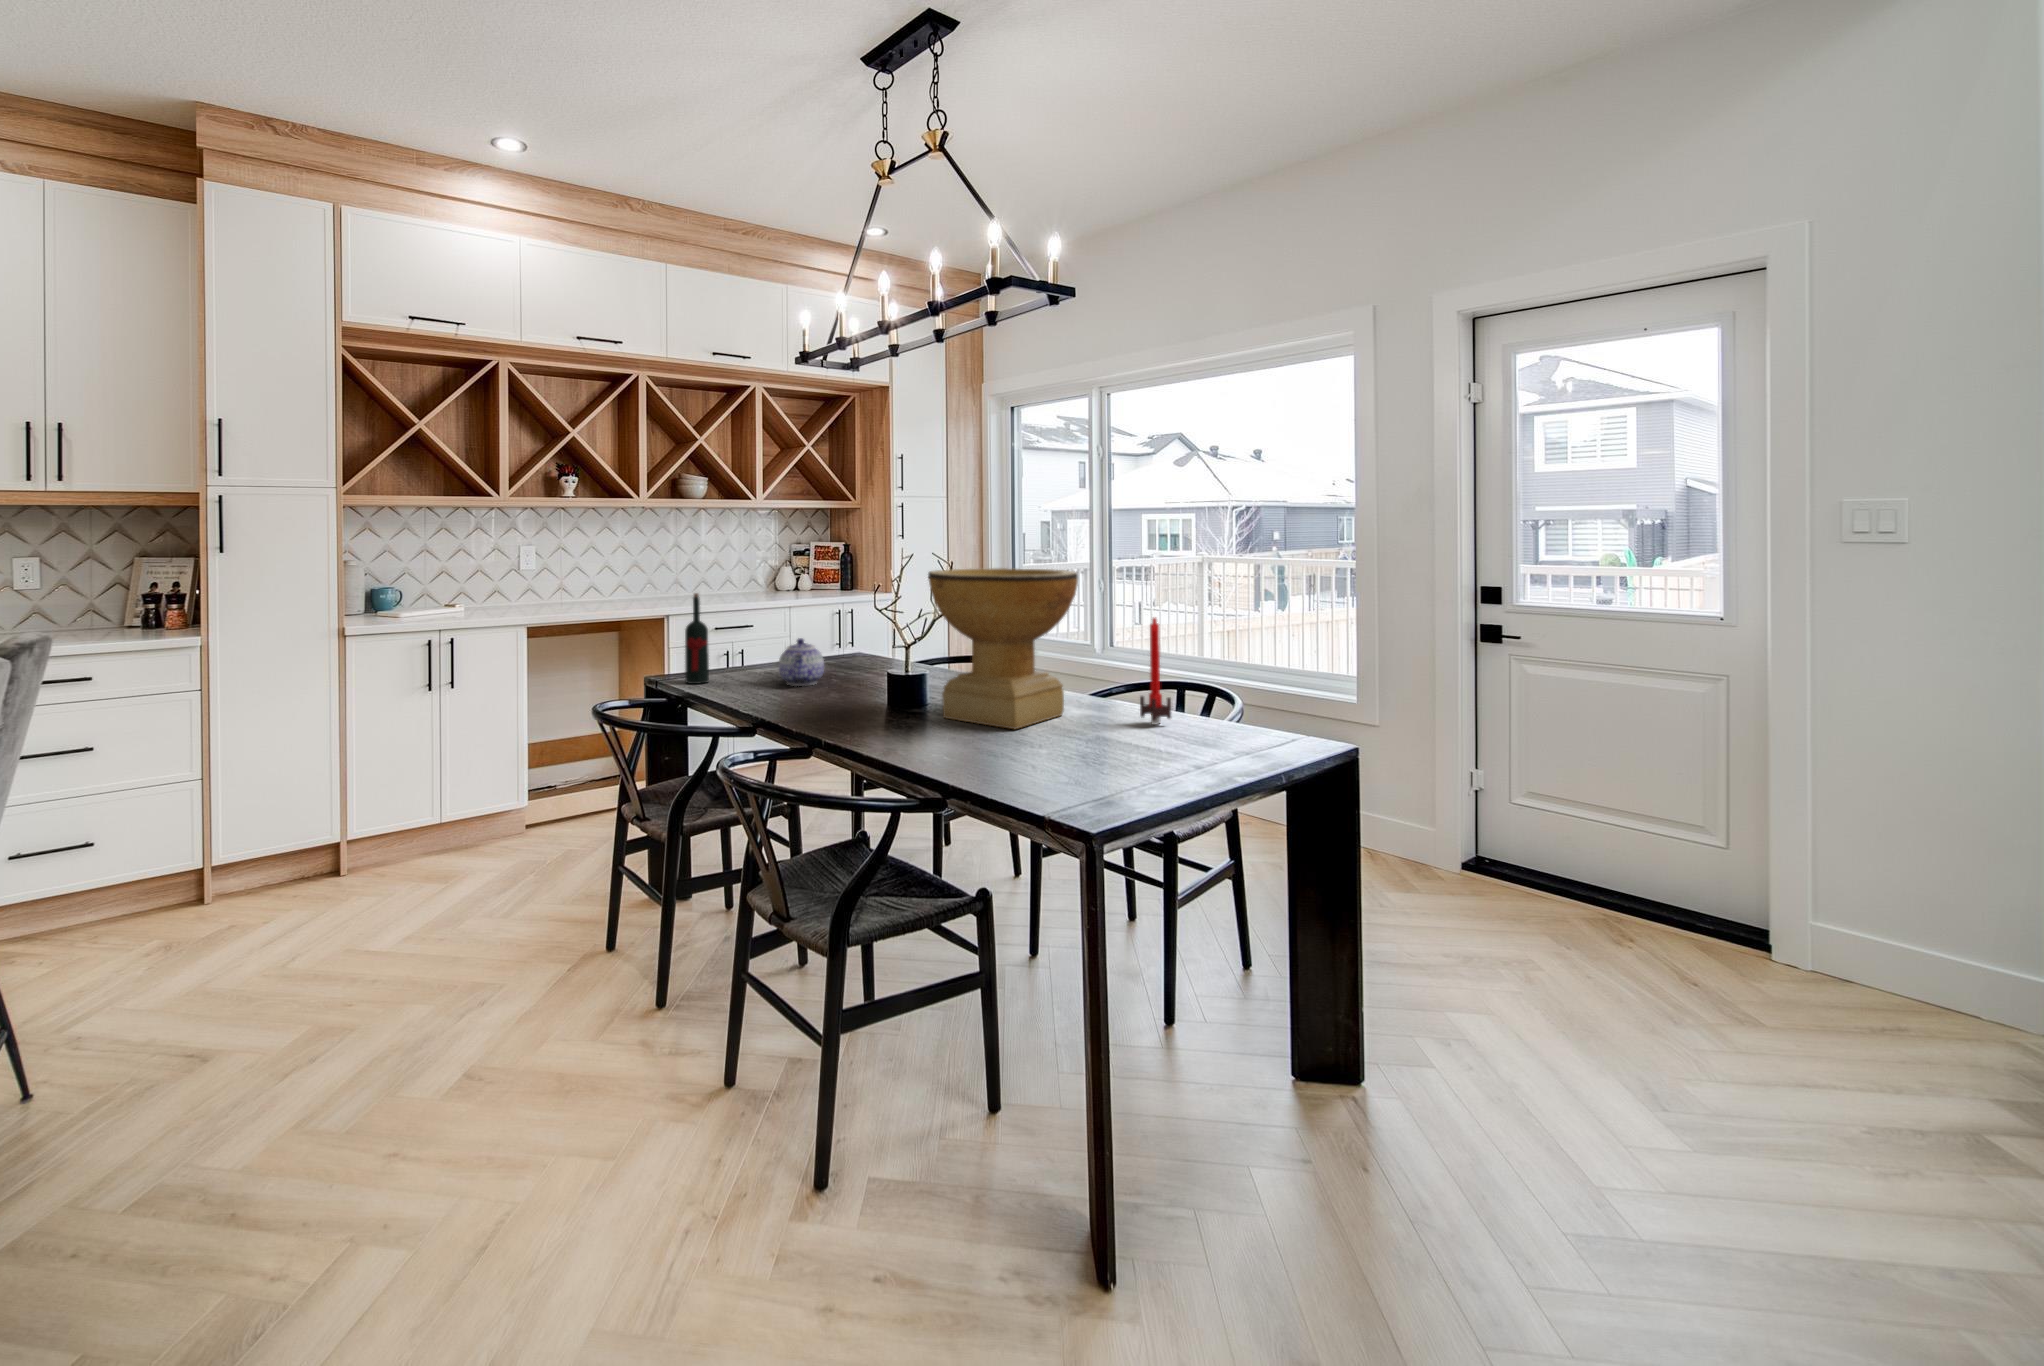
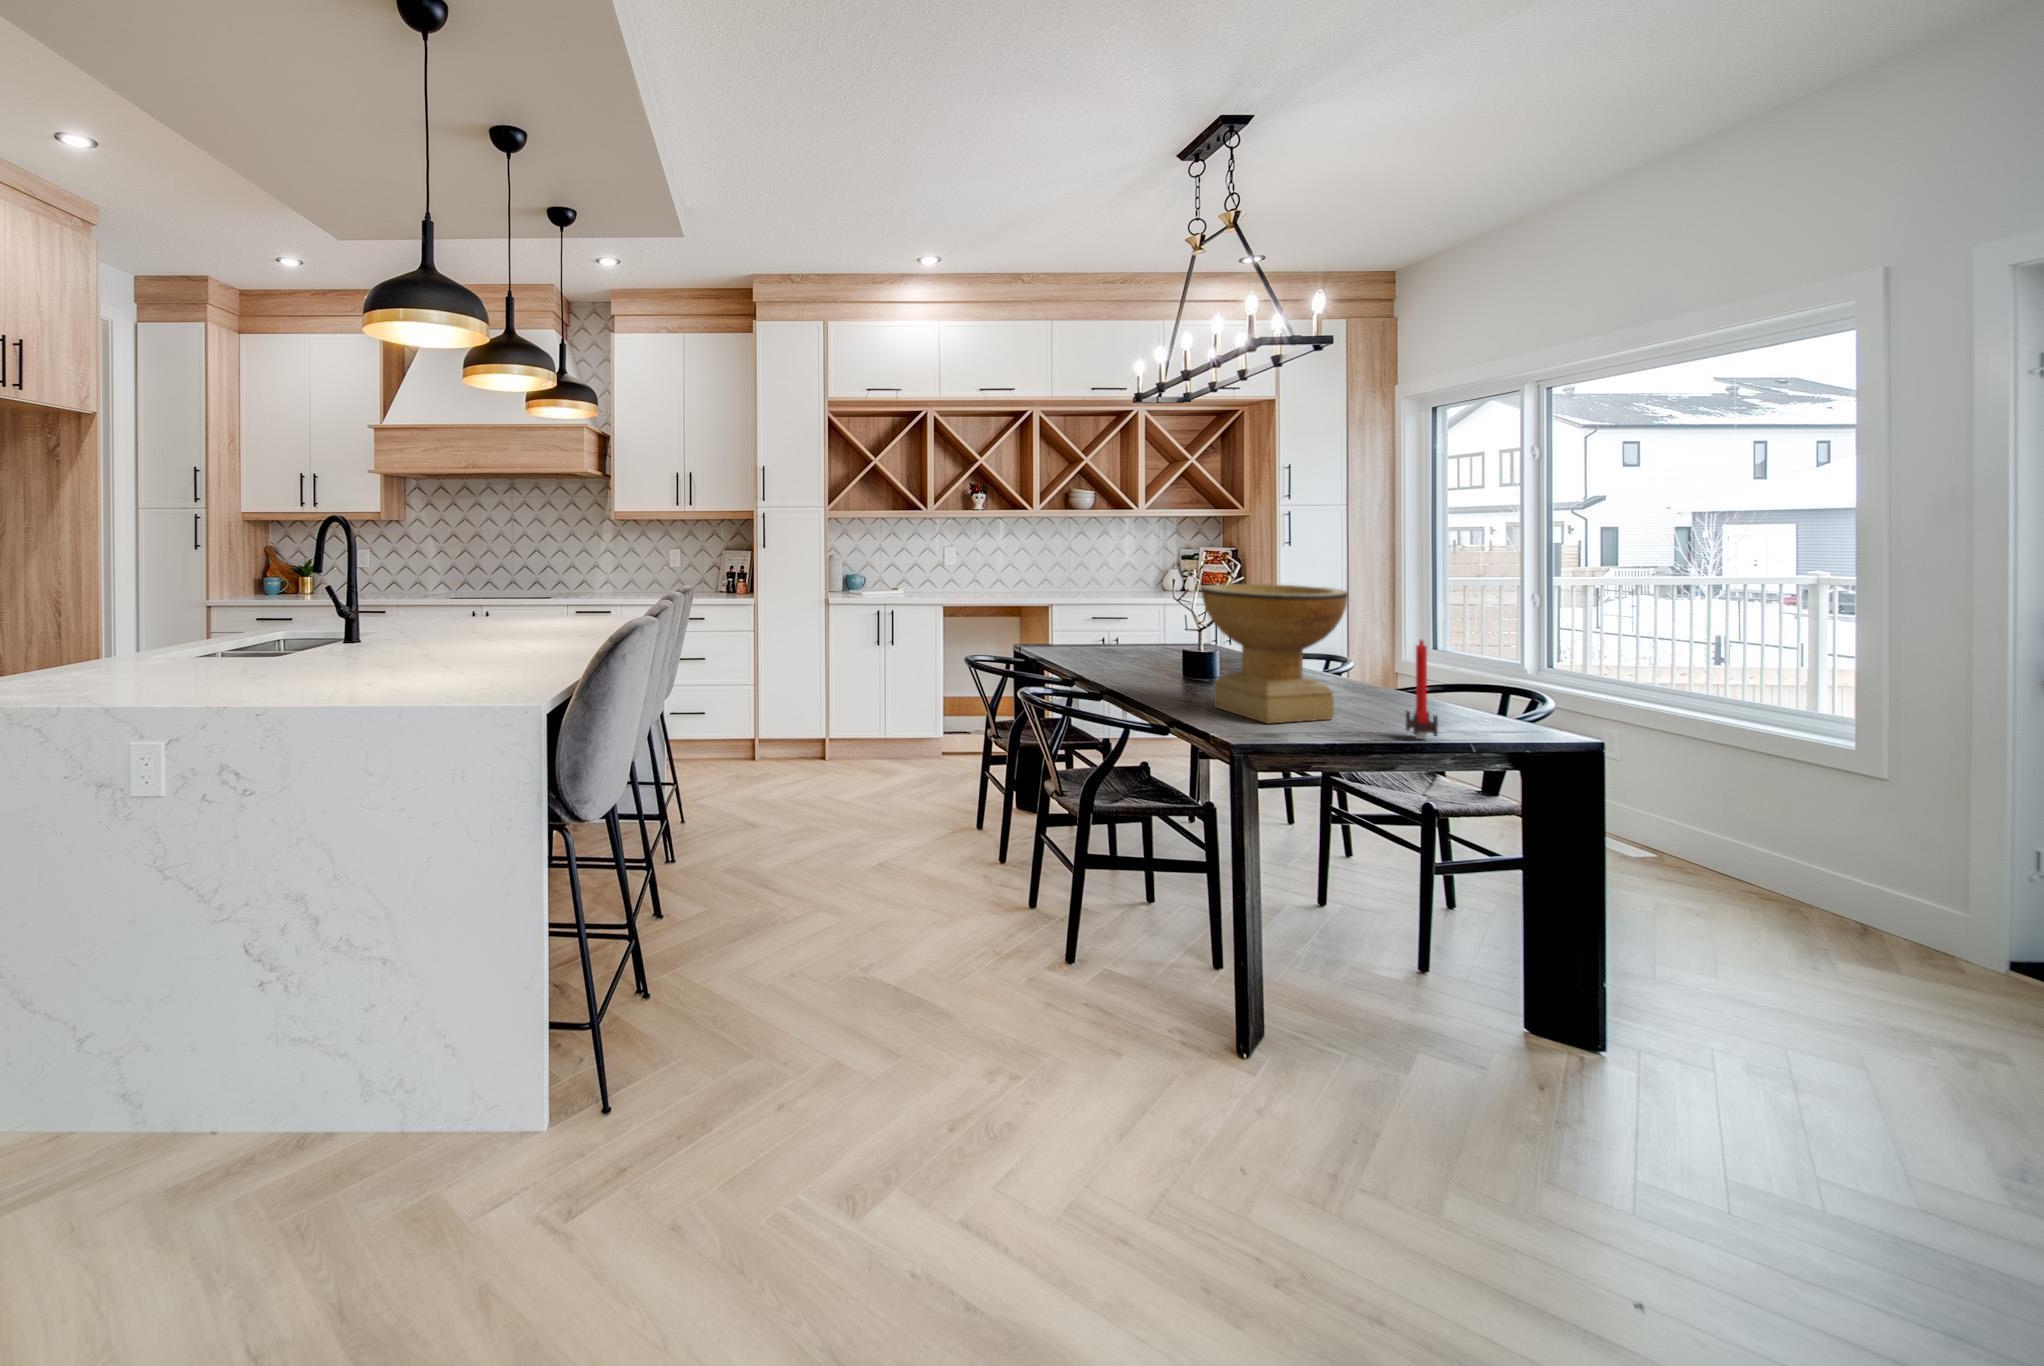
wine bottle: present [685,593,709,684] -> none [1034,590,1052,660]
teapot: present [779,638,824,686] -> none [1104,631,1143,670]

